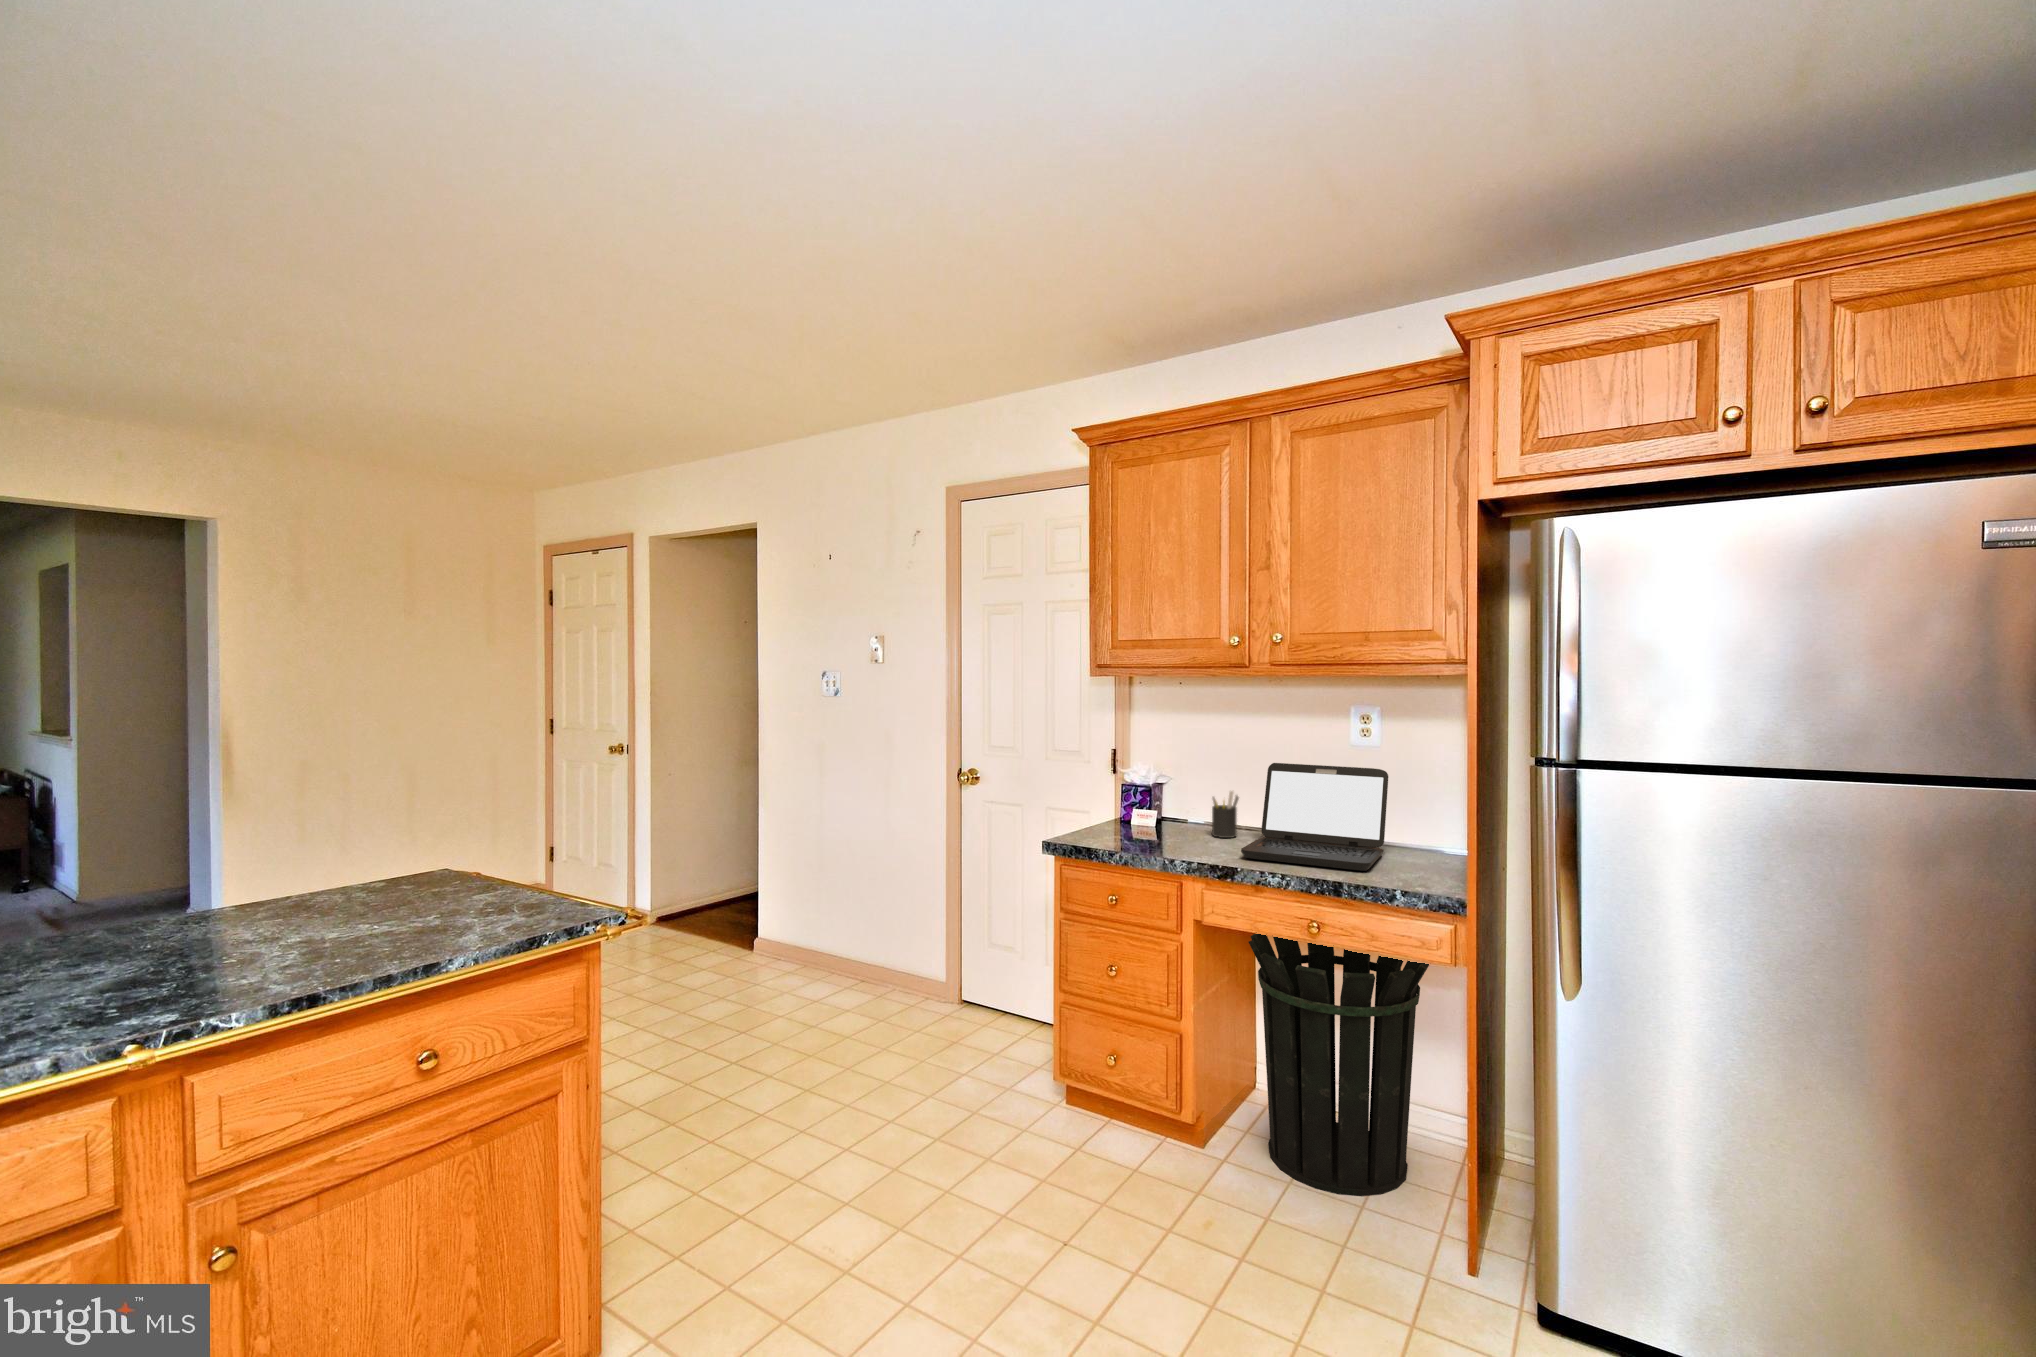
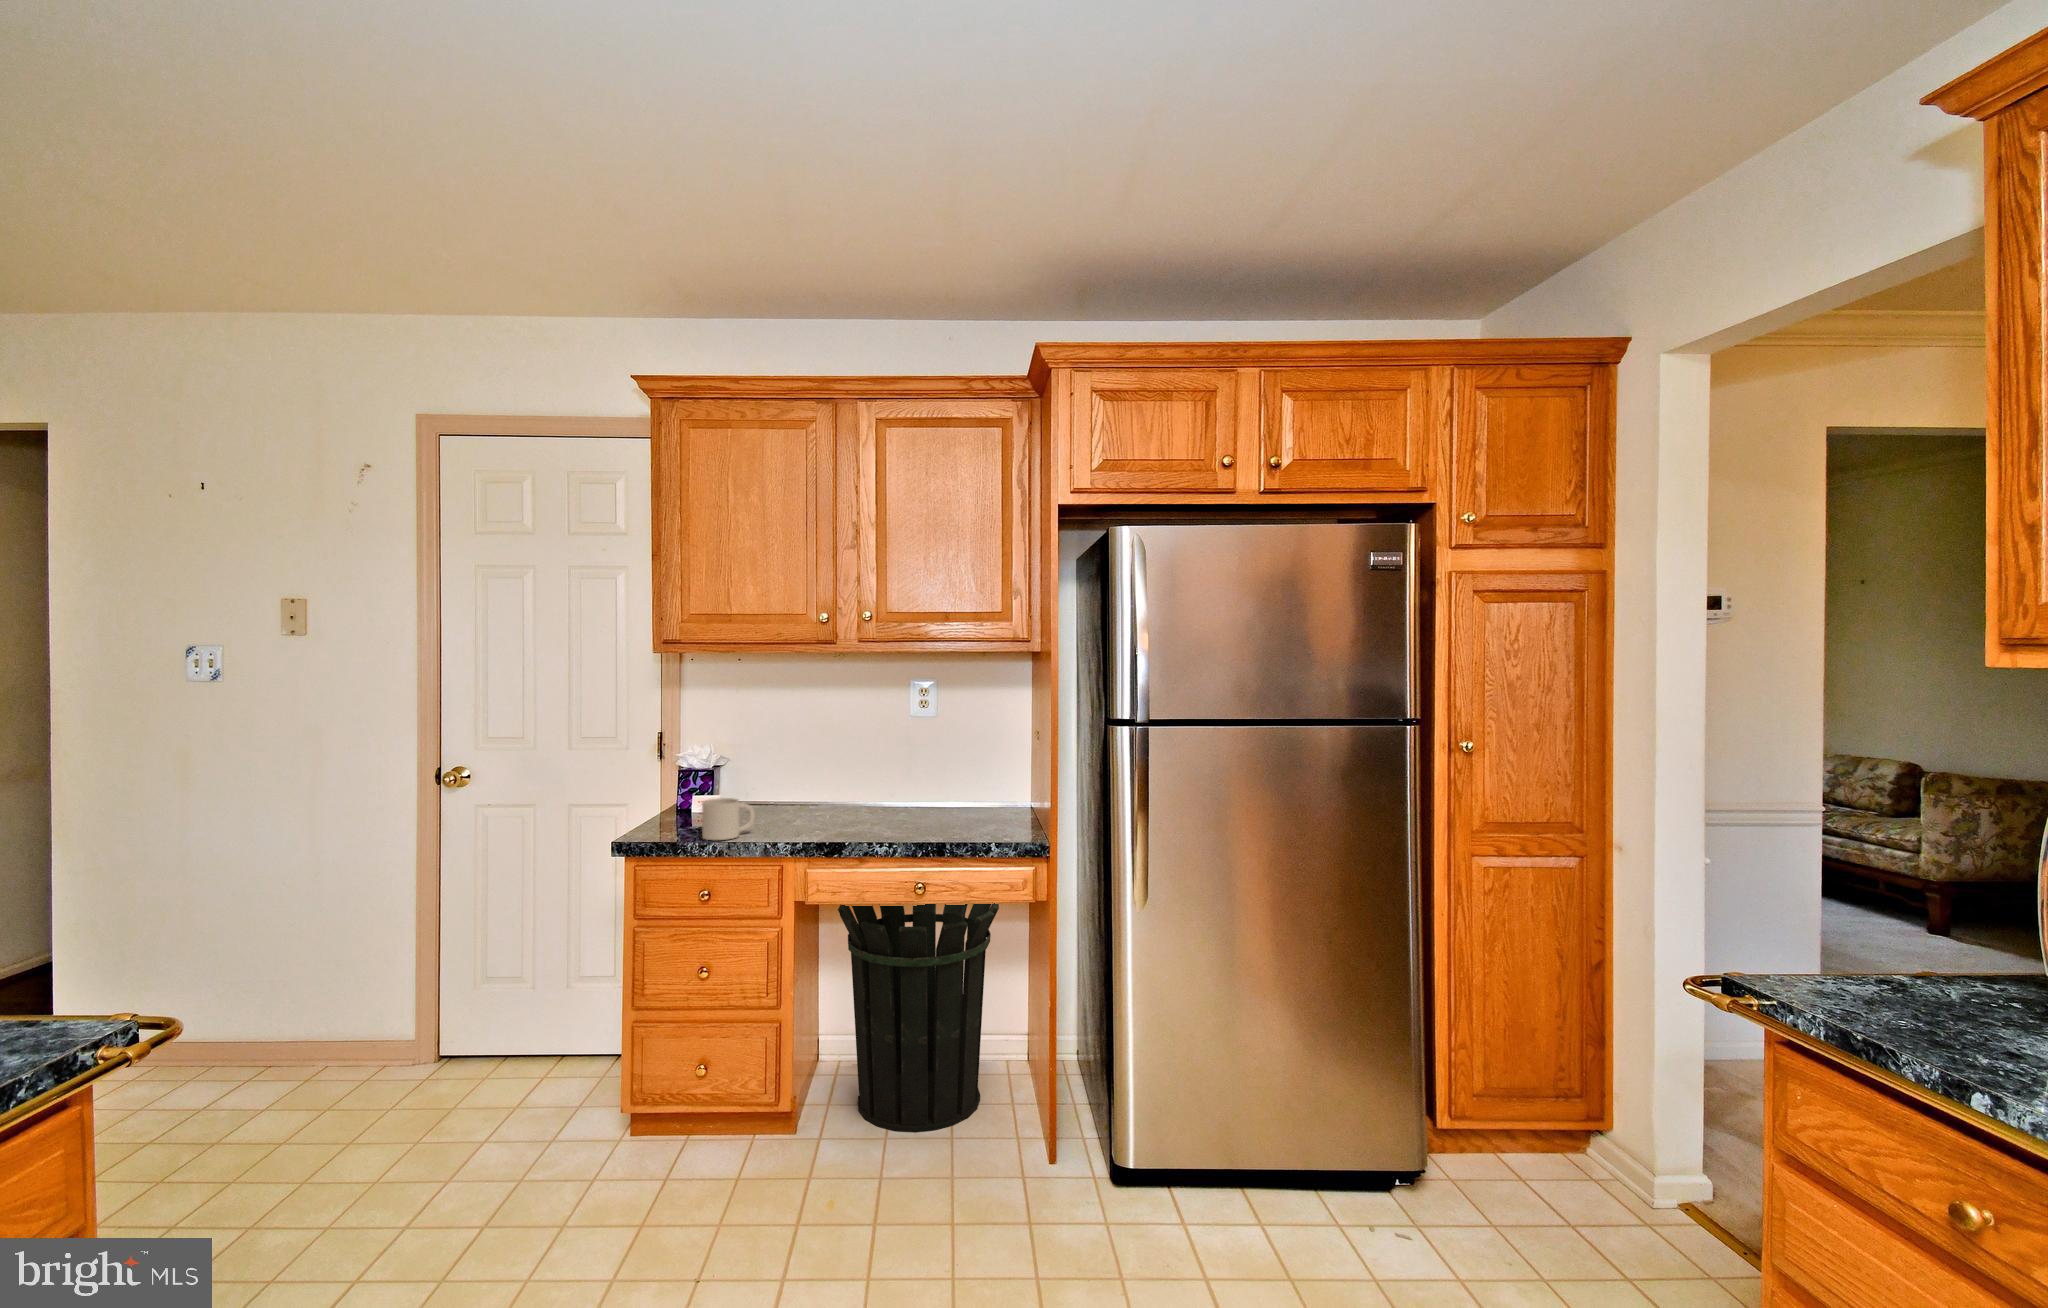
laptop: present [1241,763,1388,871] -> none [834,737,956,832]
pen holder: present [1212,791,1239,838] -> none [785,768,812,816]
mug: none [1121,812,1169,851] -> present [702,798,755,840]

